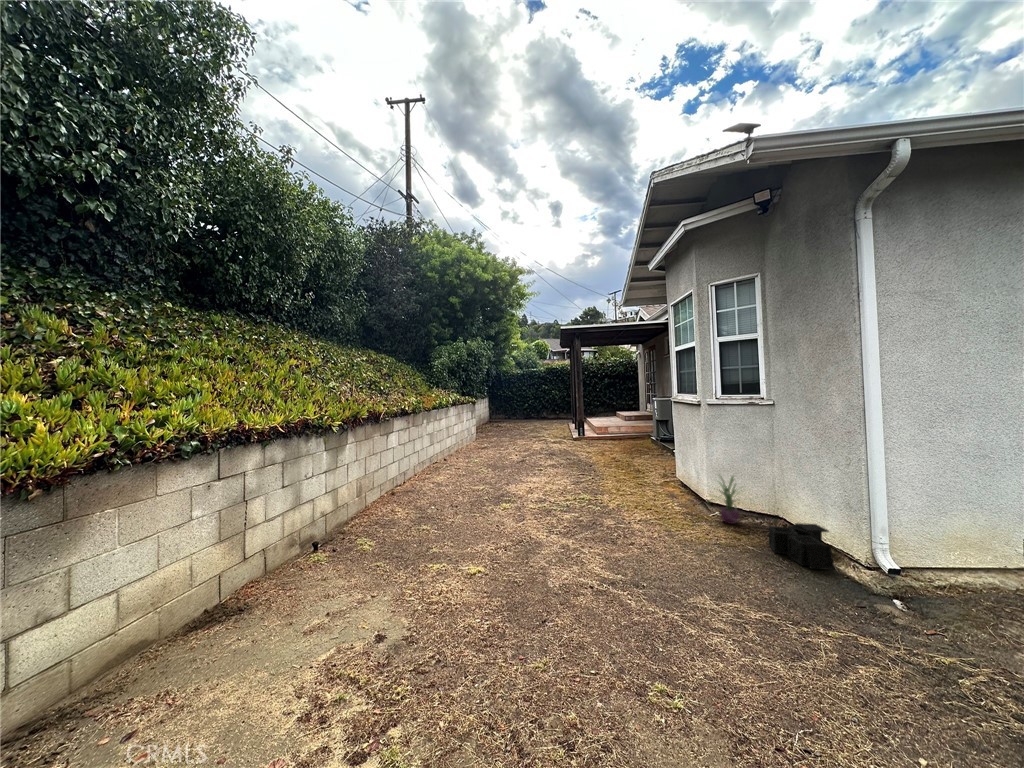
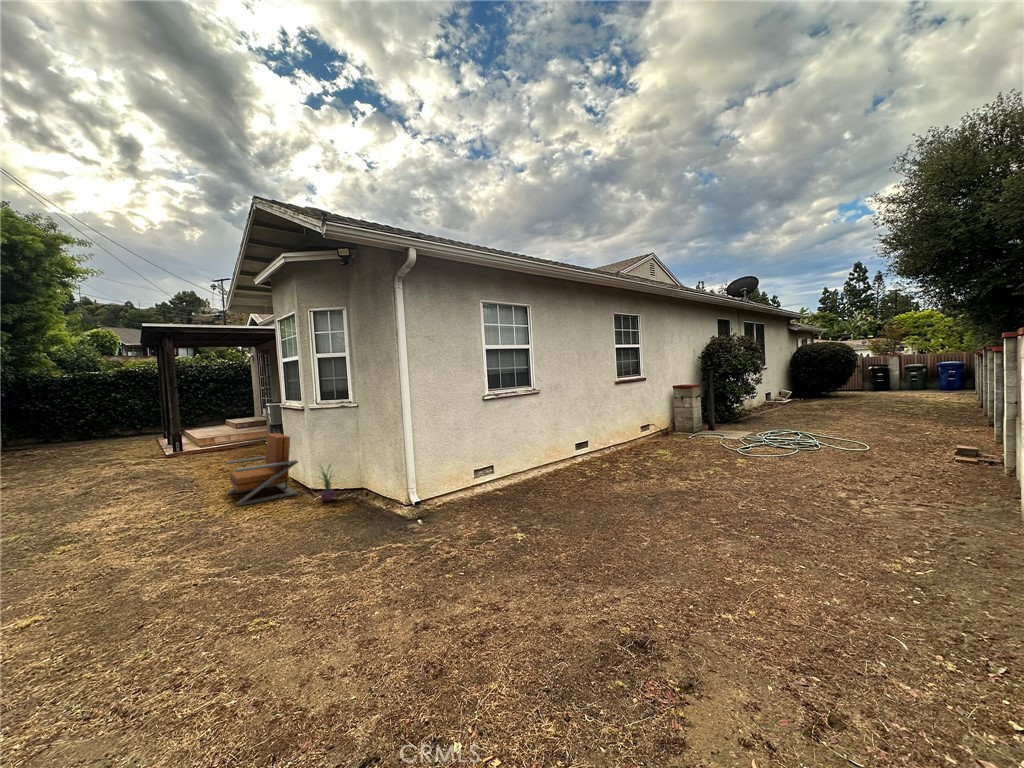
lounge chair: none [619,428,691,503] -> present [226,433,298,506]
storage bin: present [769,523,835,570] -> none [351,486,388,515]

